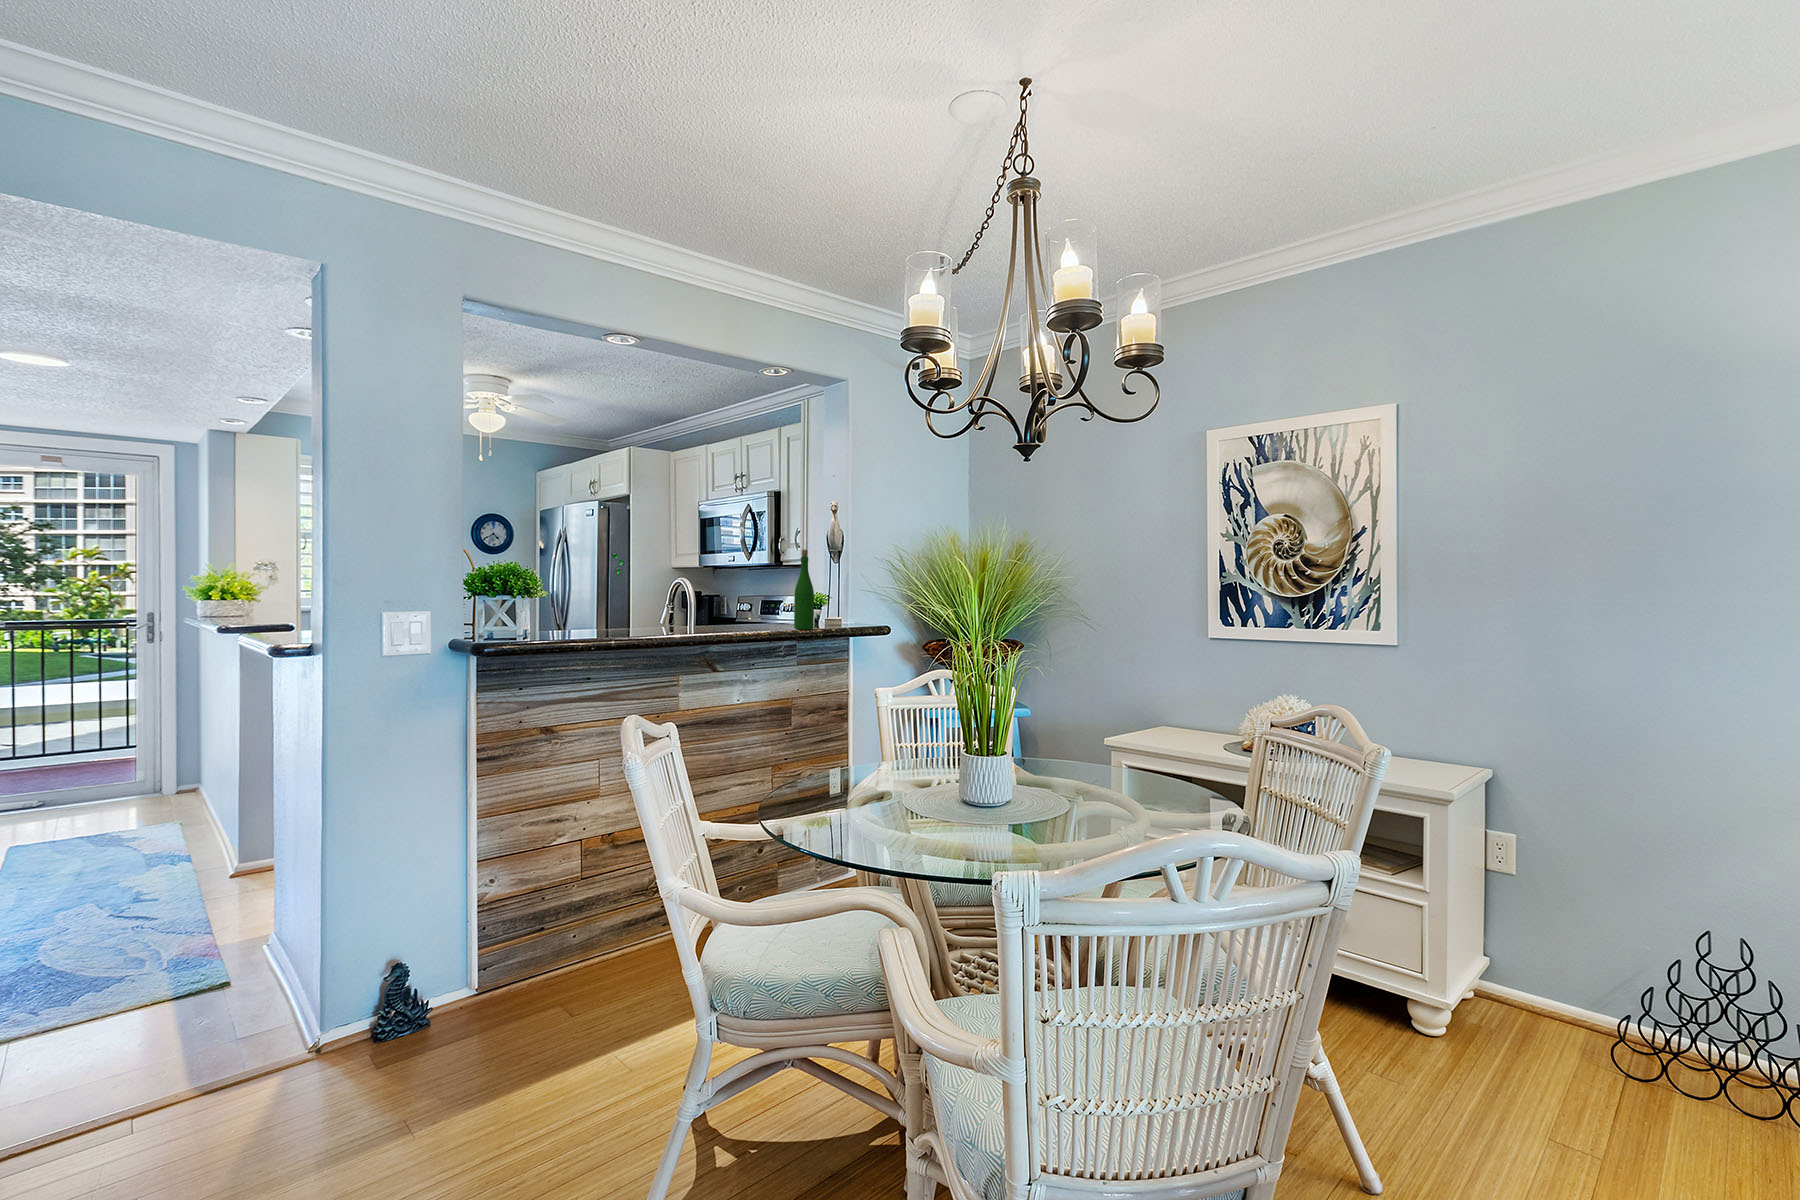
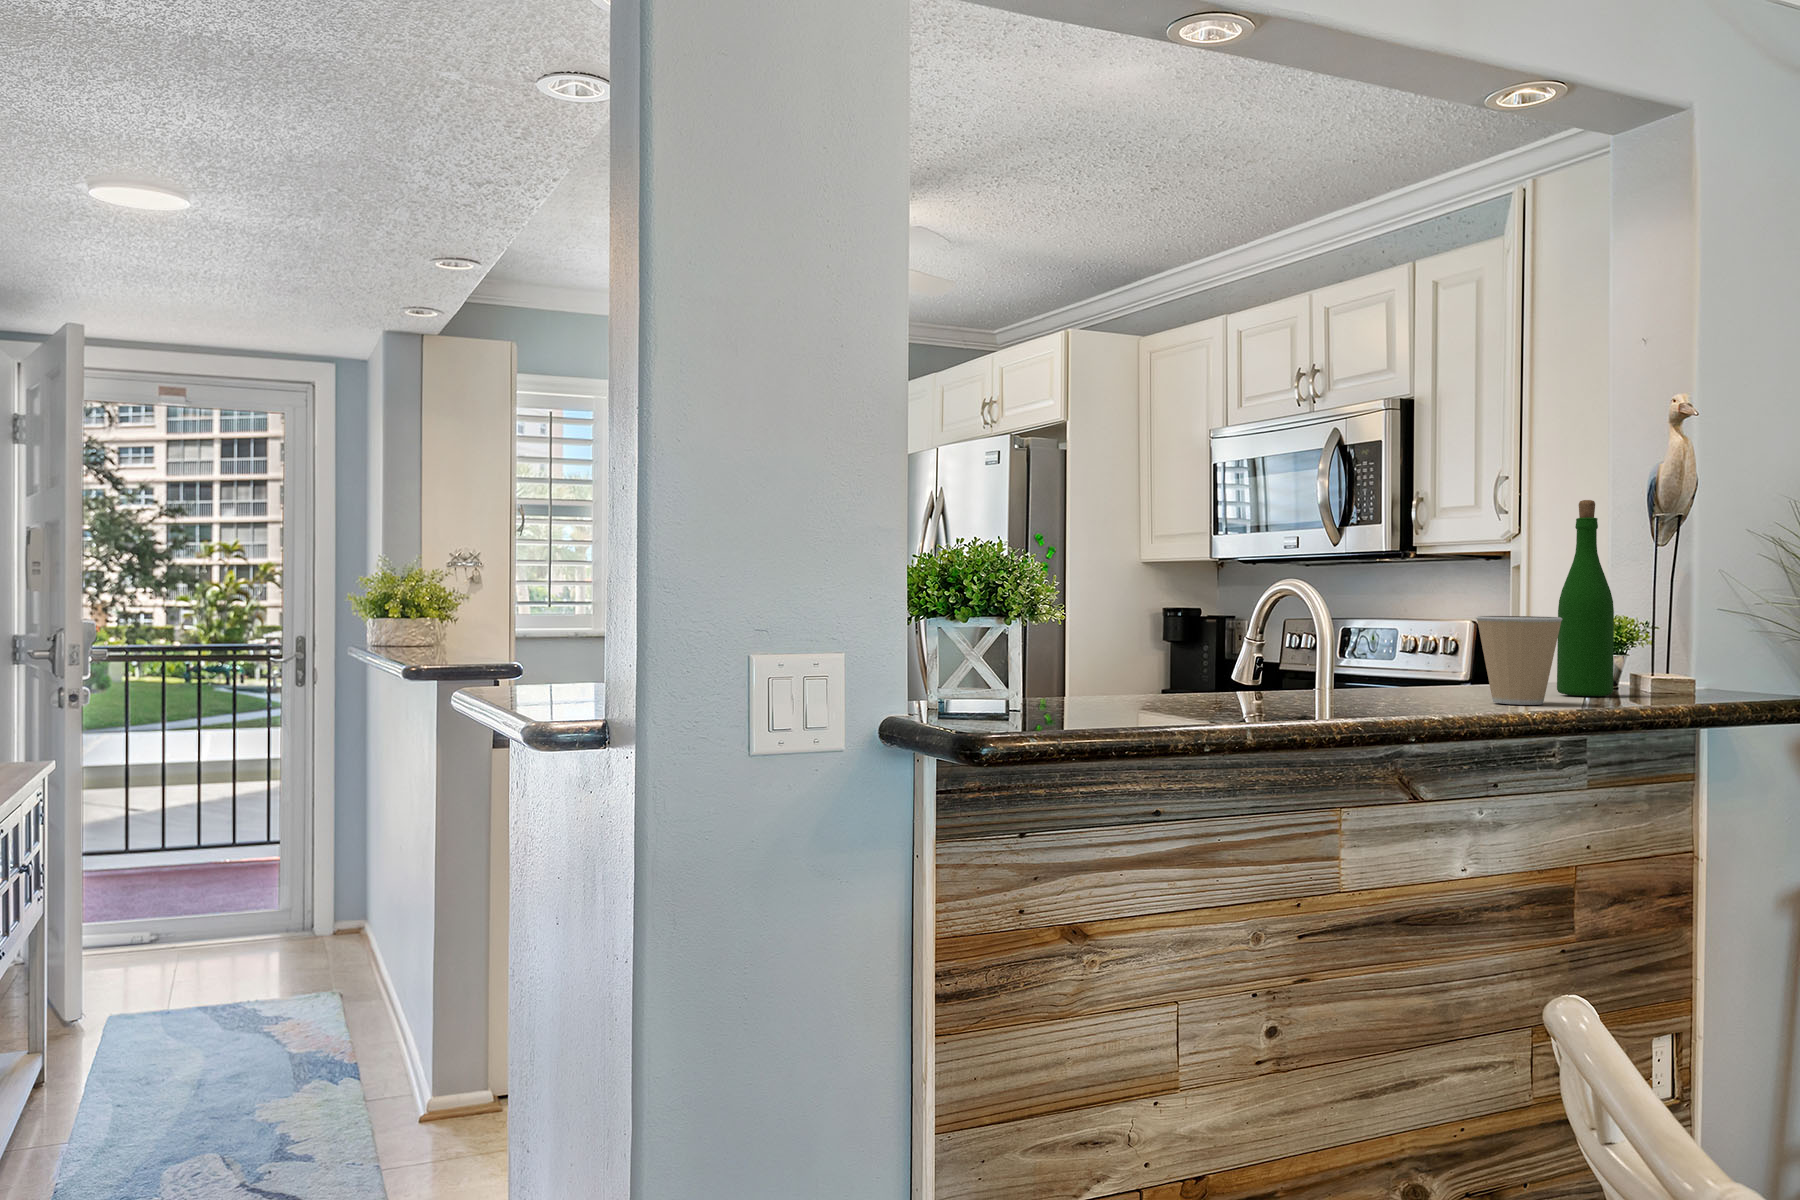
coffee cup: none [744,597,776,633] -> present [1476,616,1562,705]

